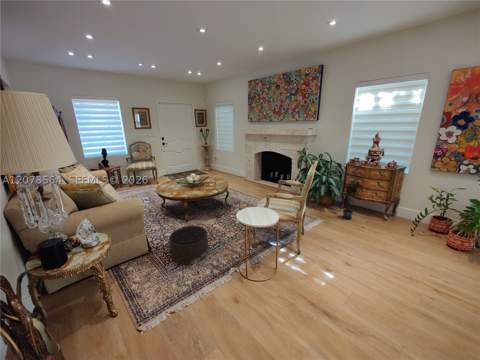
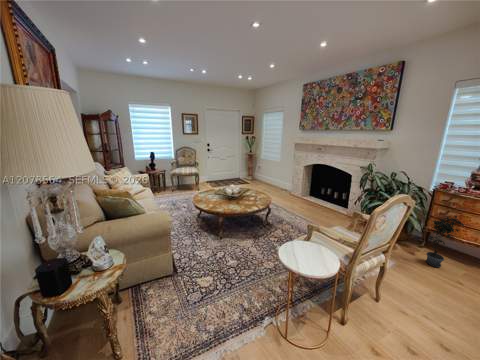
pouf: present [165,226,209,265] -> none [190,248,242,302]

